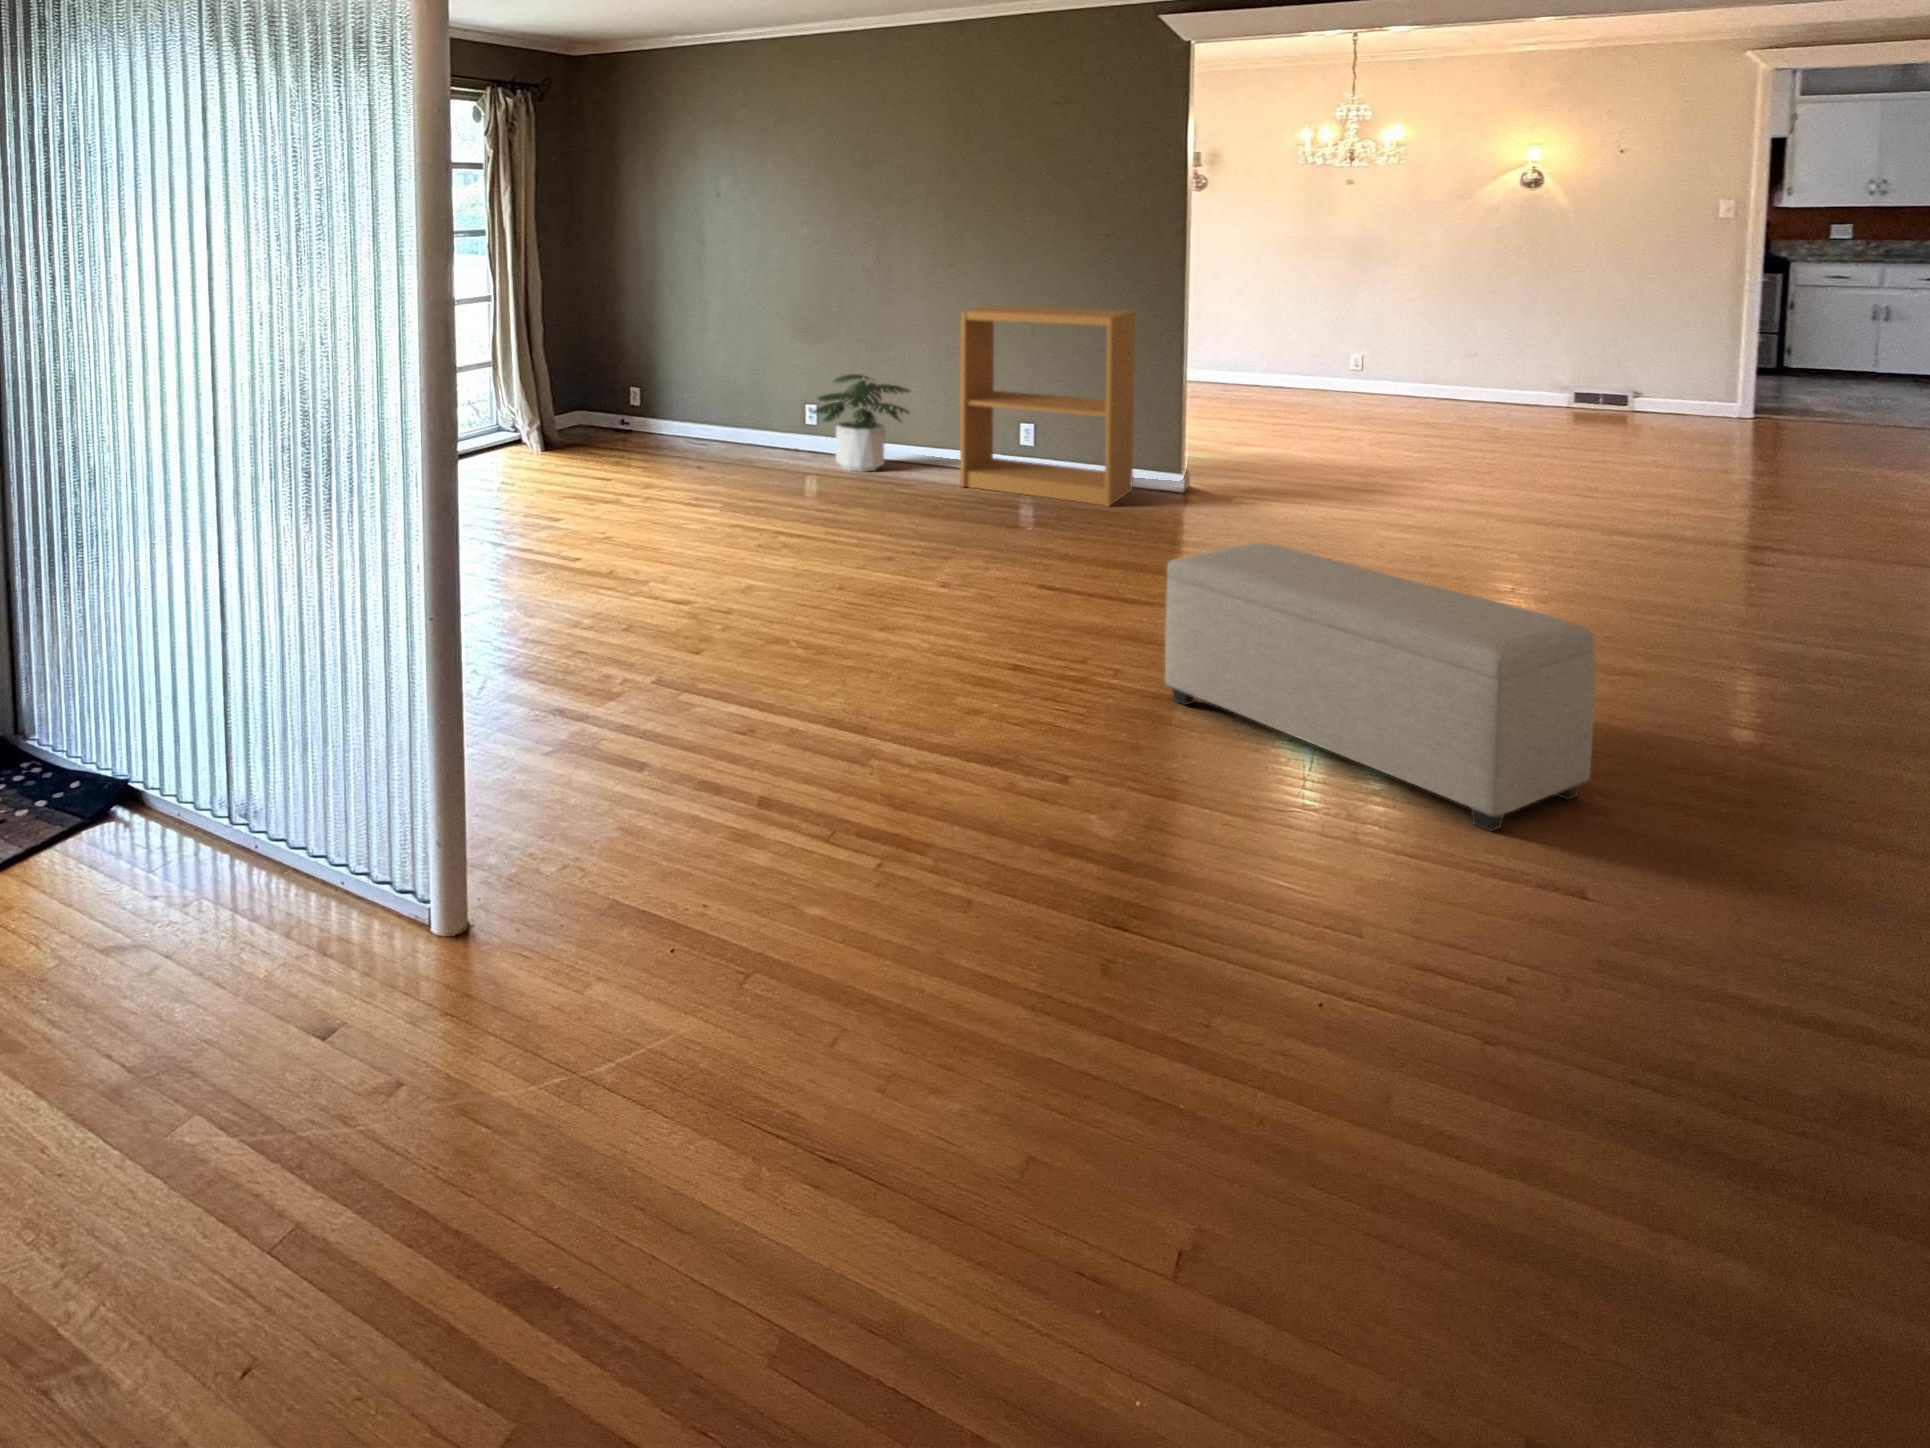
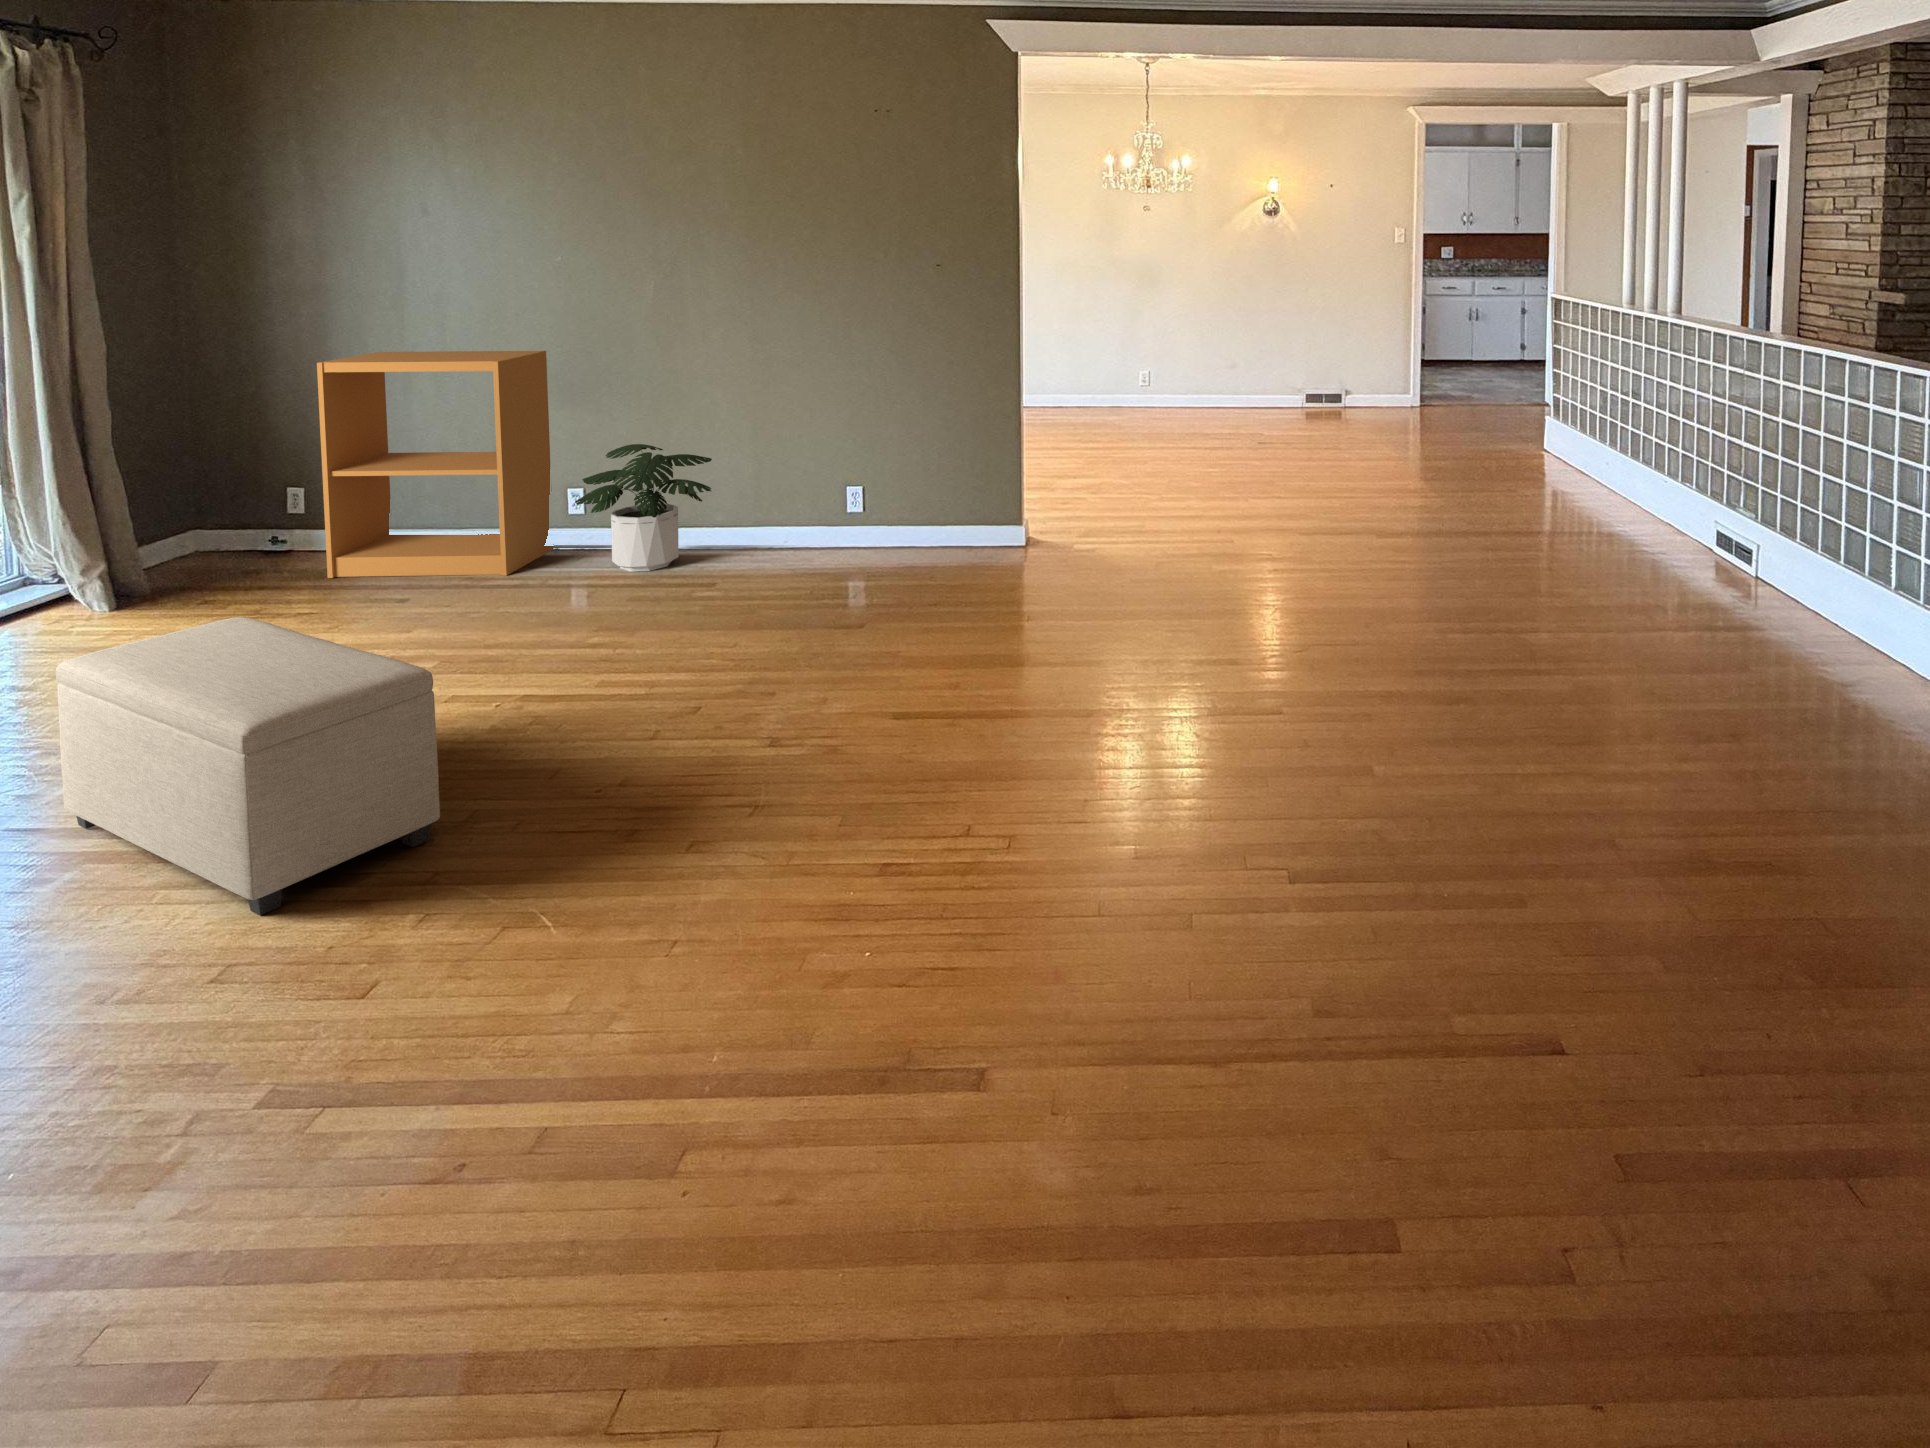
bookshelf: present [960,306,1135,506] -> present [317,351,554,578]
ottoman: present [1165,543,1596,831] -> present [56,617,440,916]

